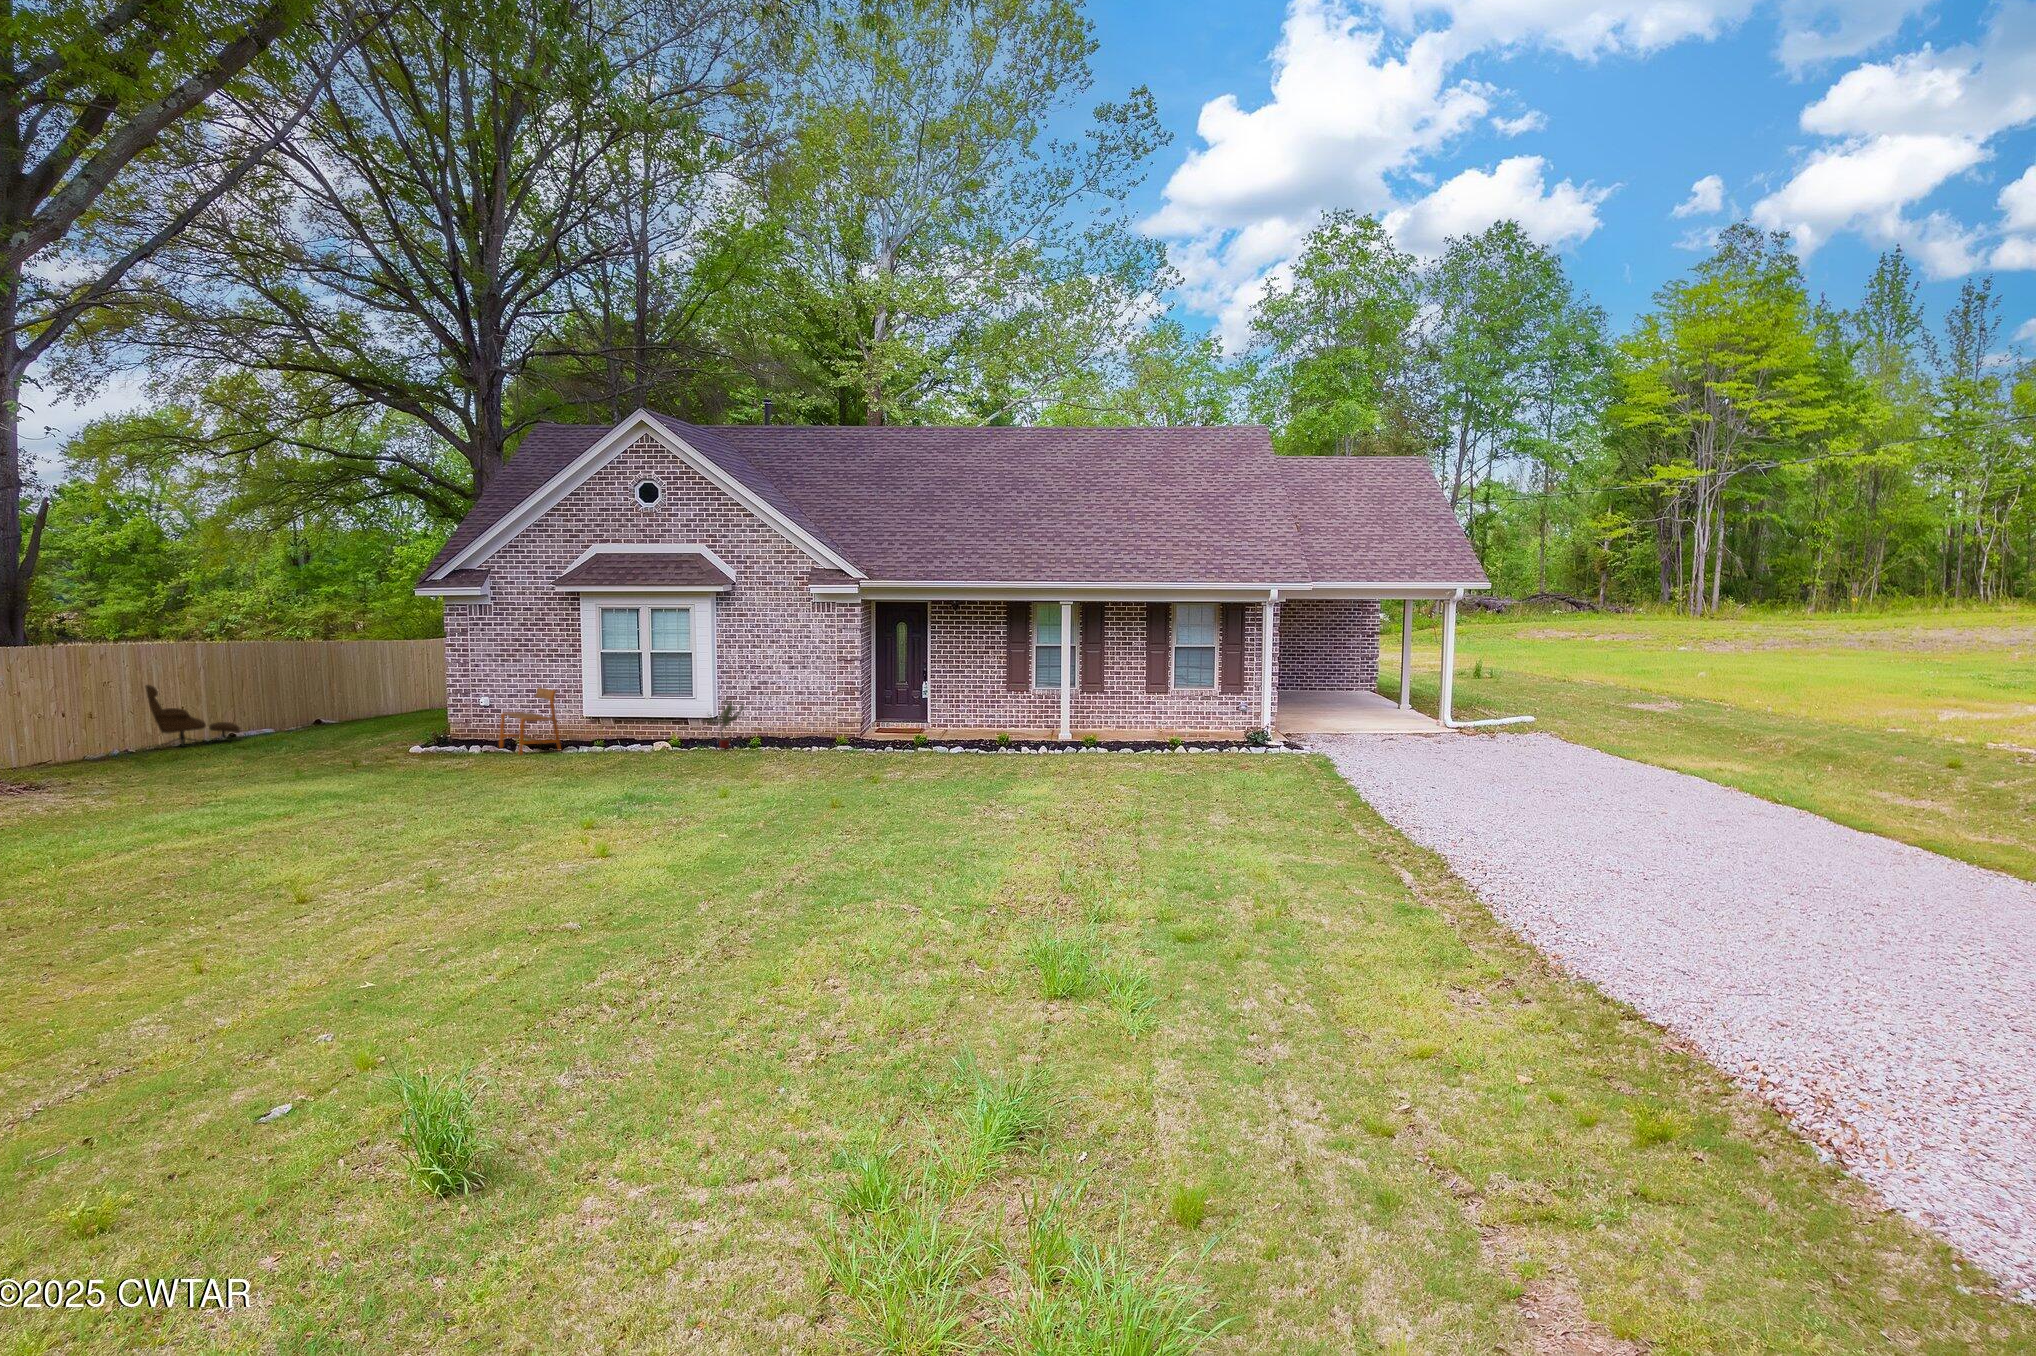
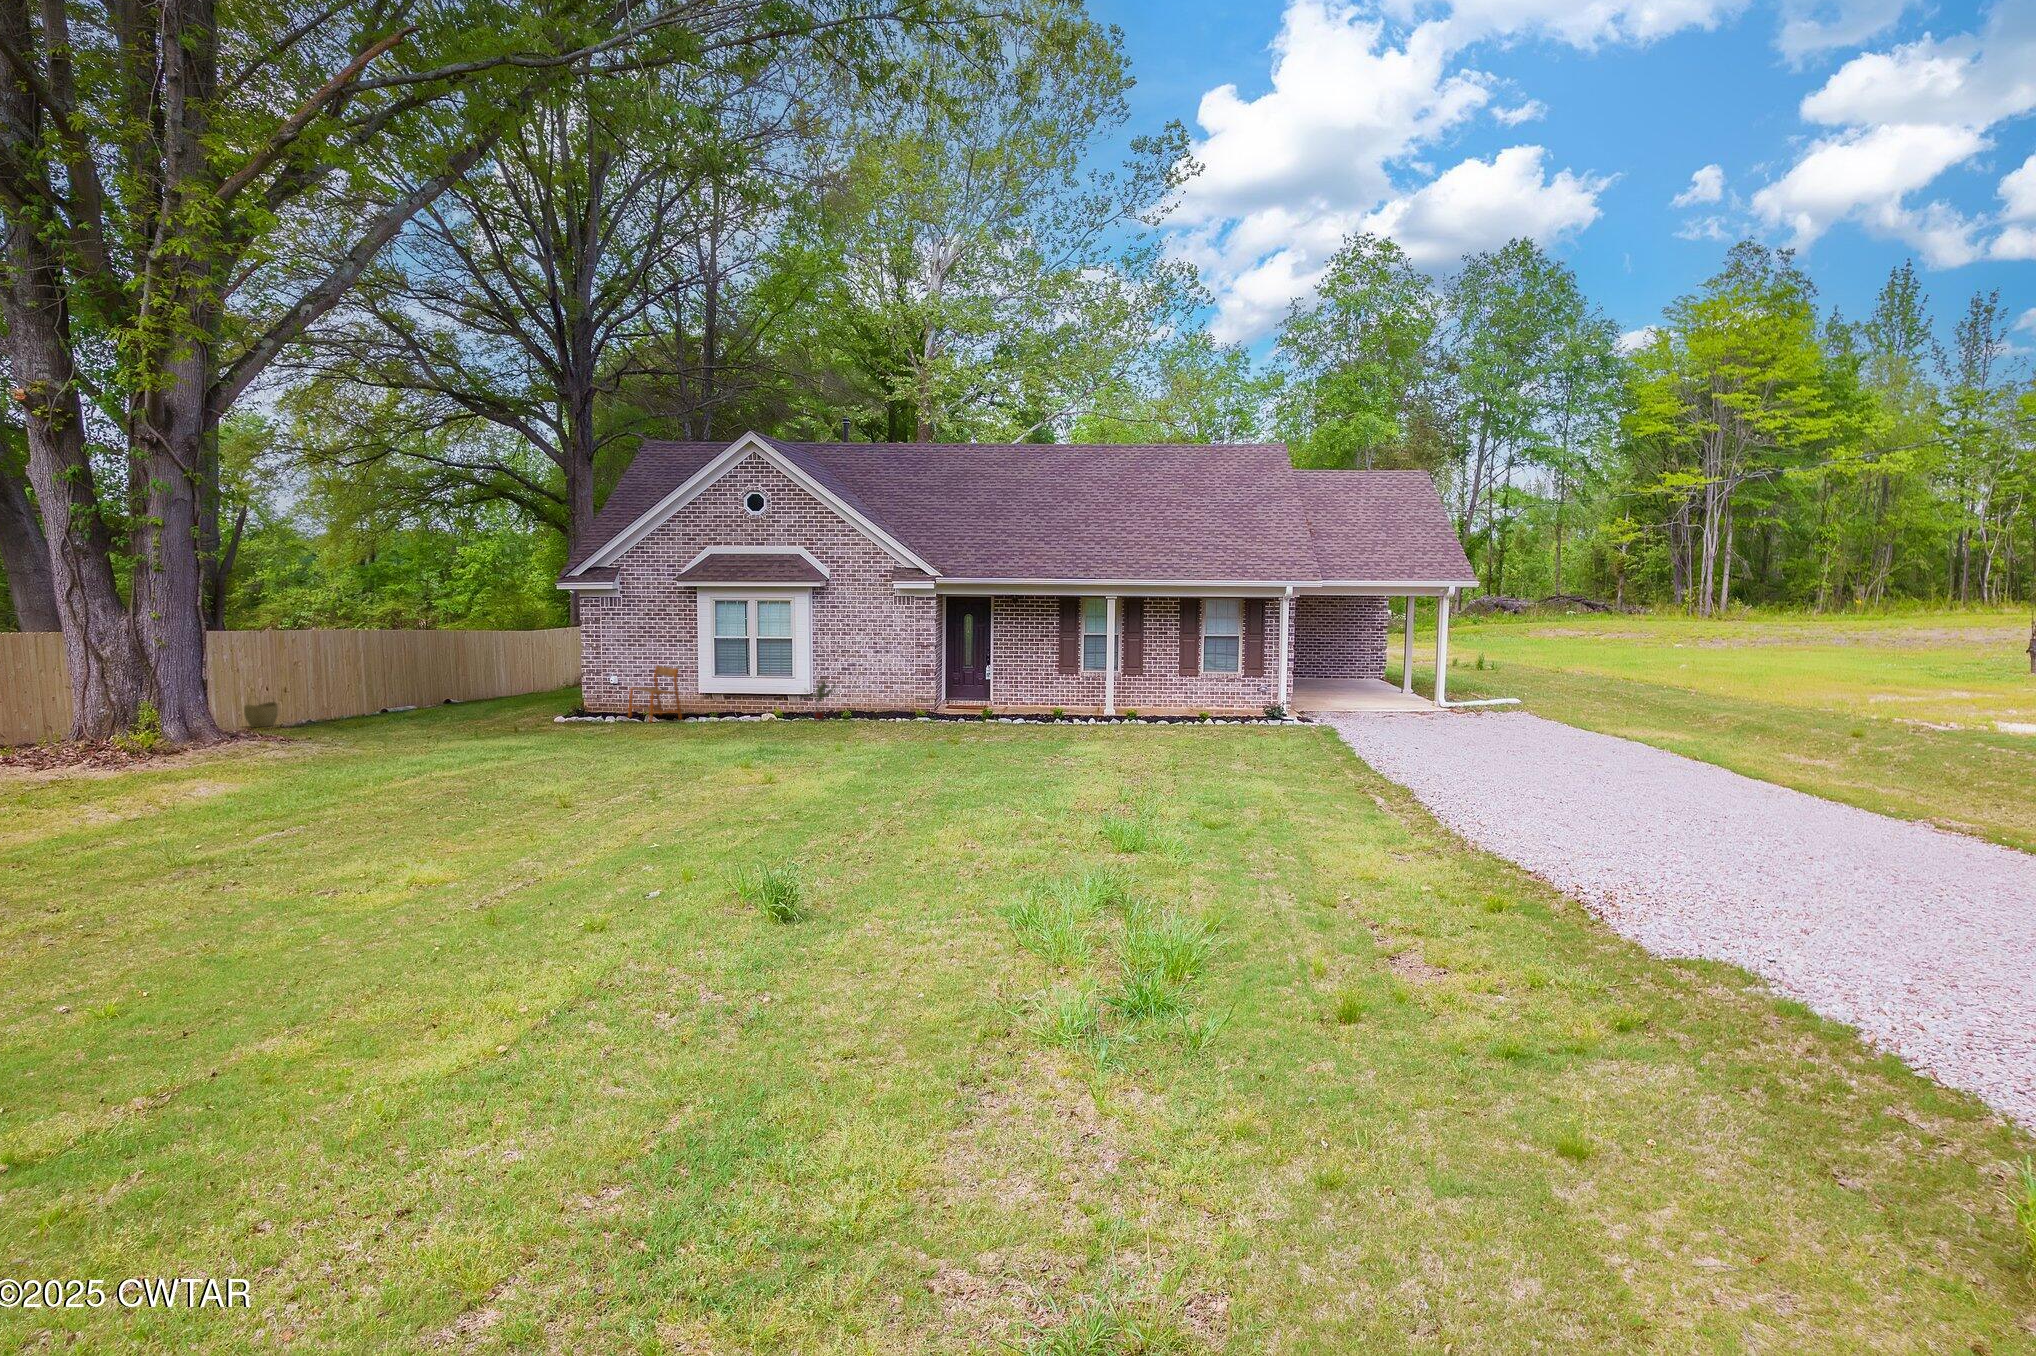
lounge chair: present [145,685,240,747] -> none [332,661,406,715]
woven basket: none [13,730,61,768] -> present [244,697,278,727]

